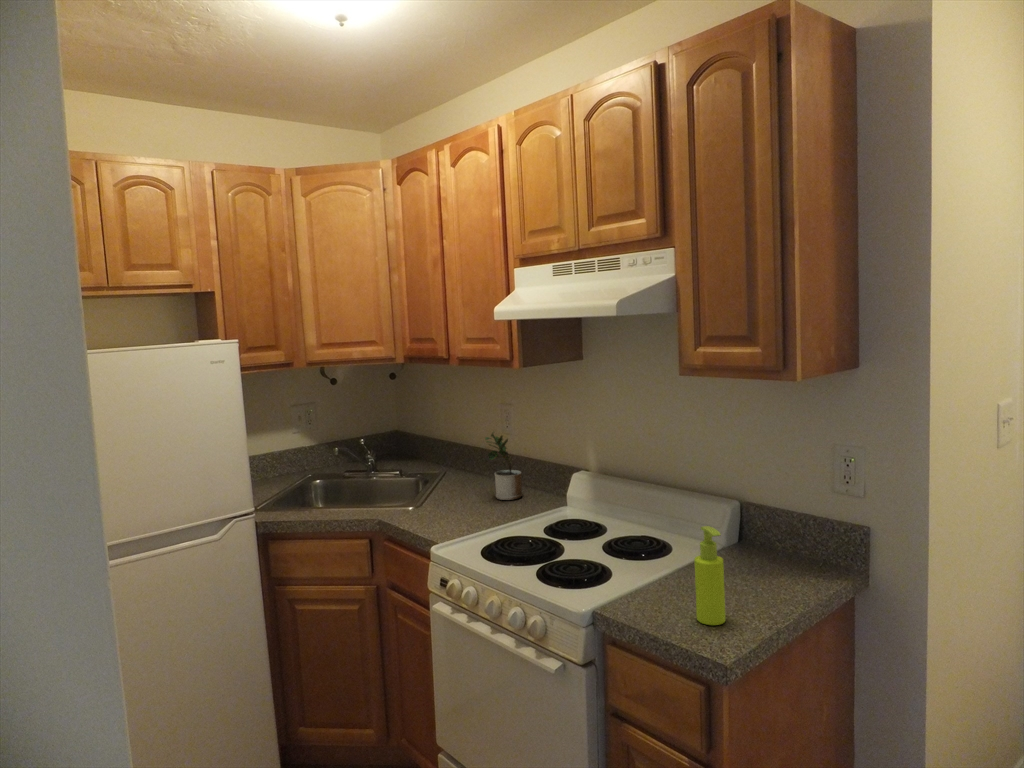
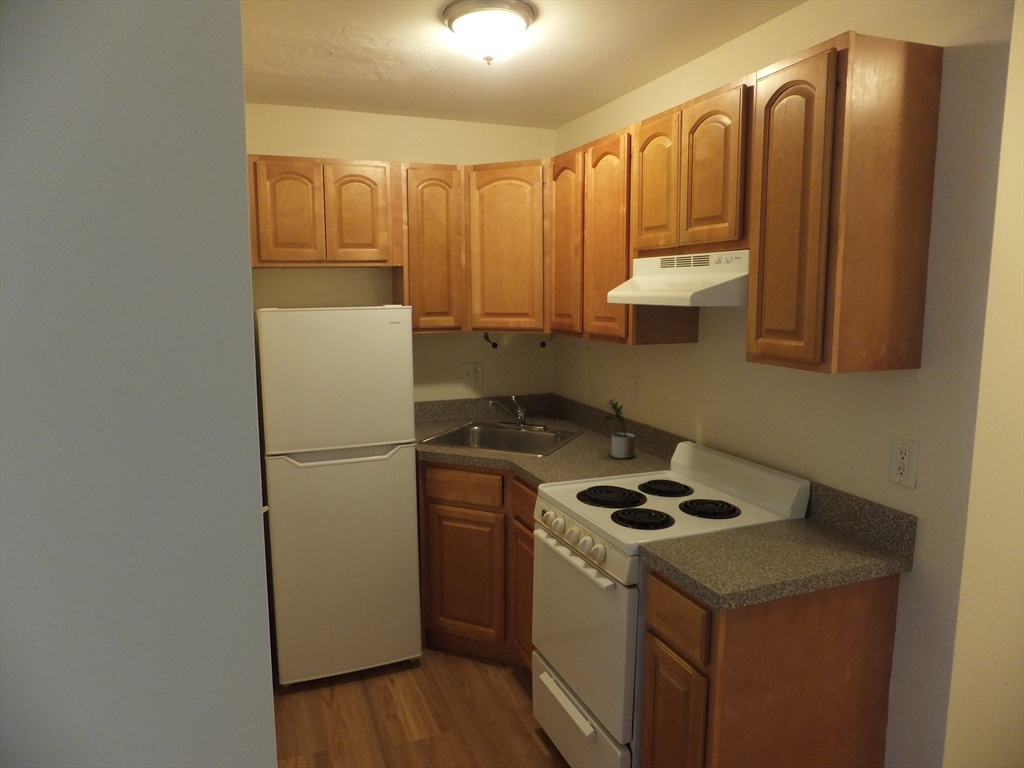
soap dispenser: present [694,526,725,625] -> none [719,488,745,570]

